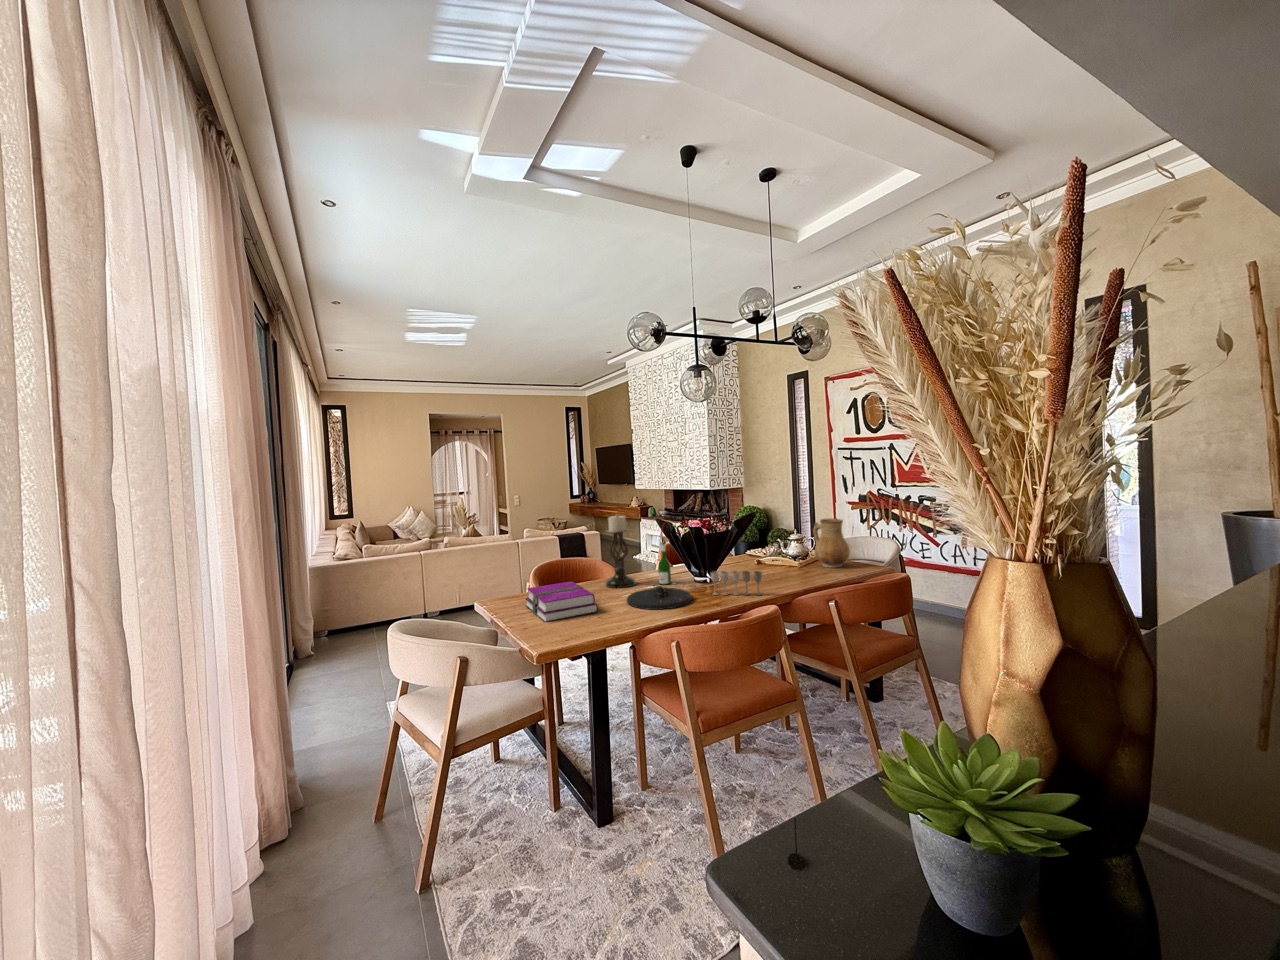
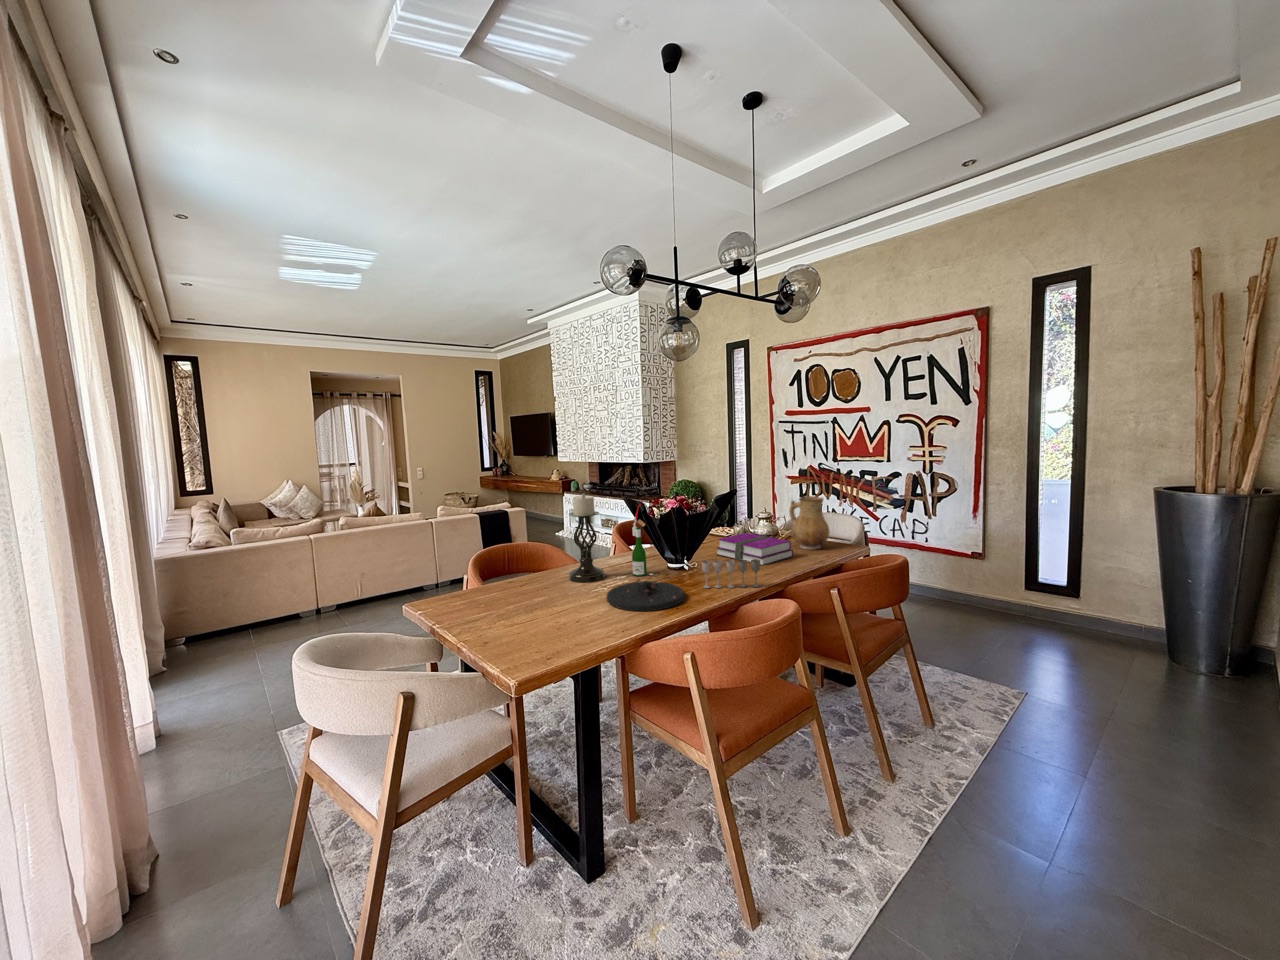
hardback book: present [525,581,598,622] -> present [716,533,793,565]

